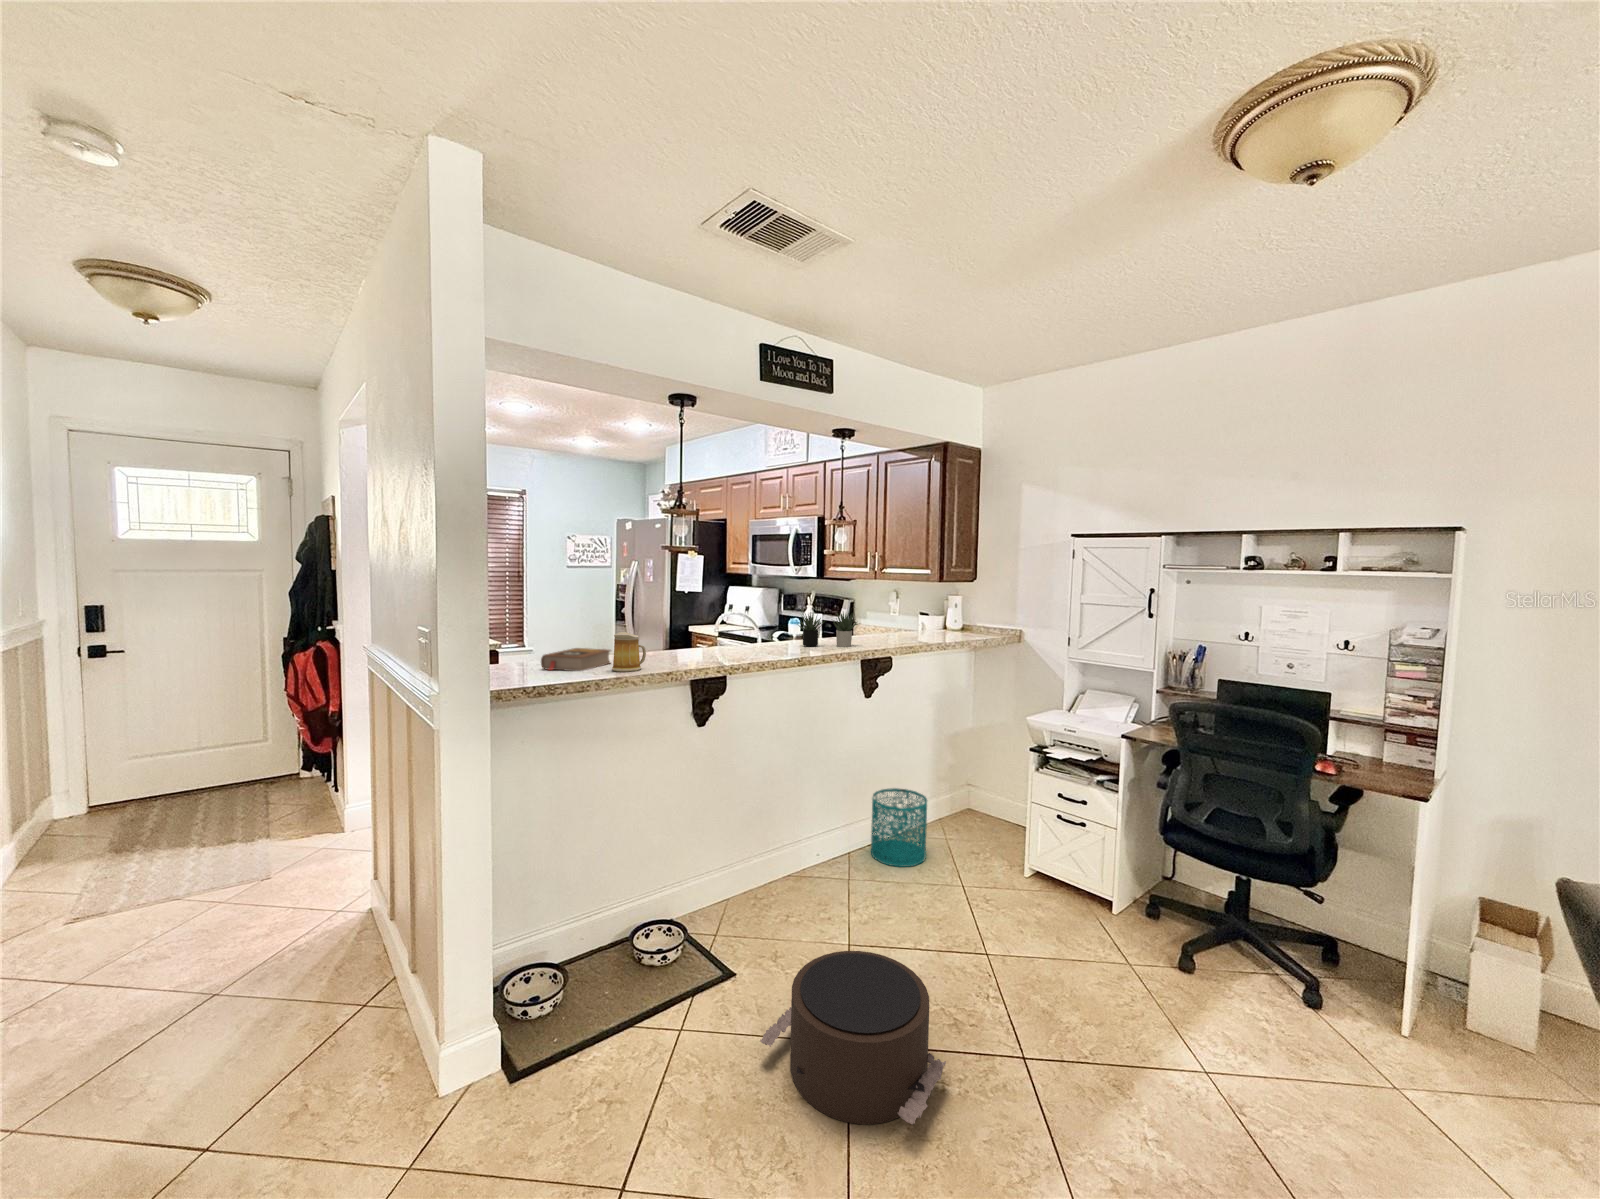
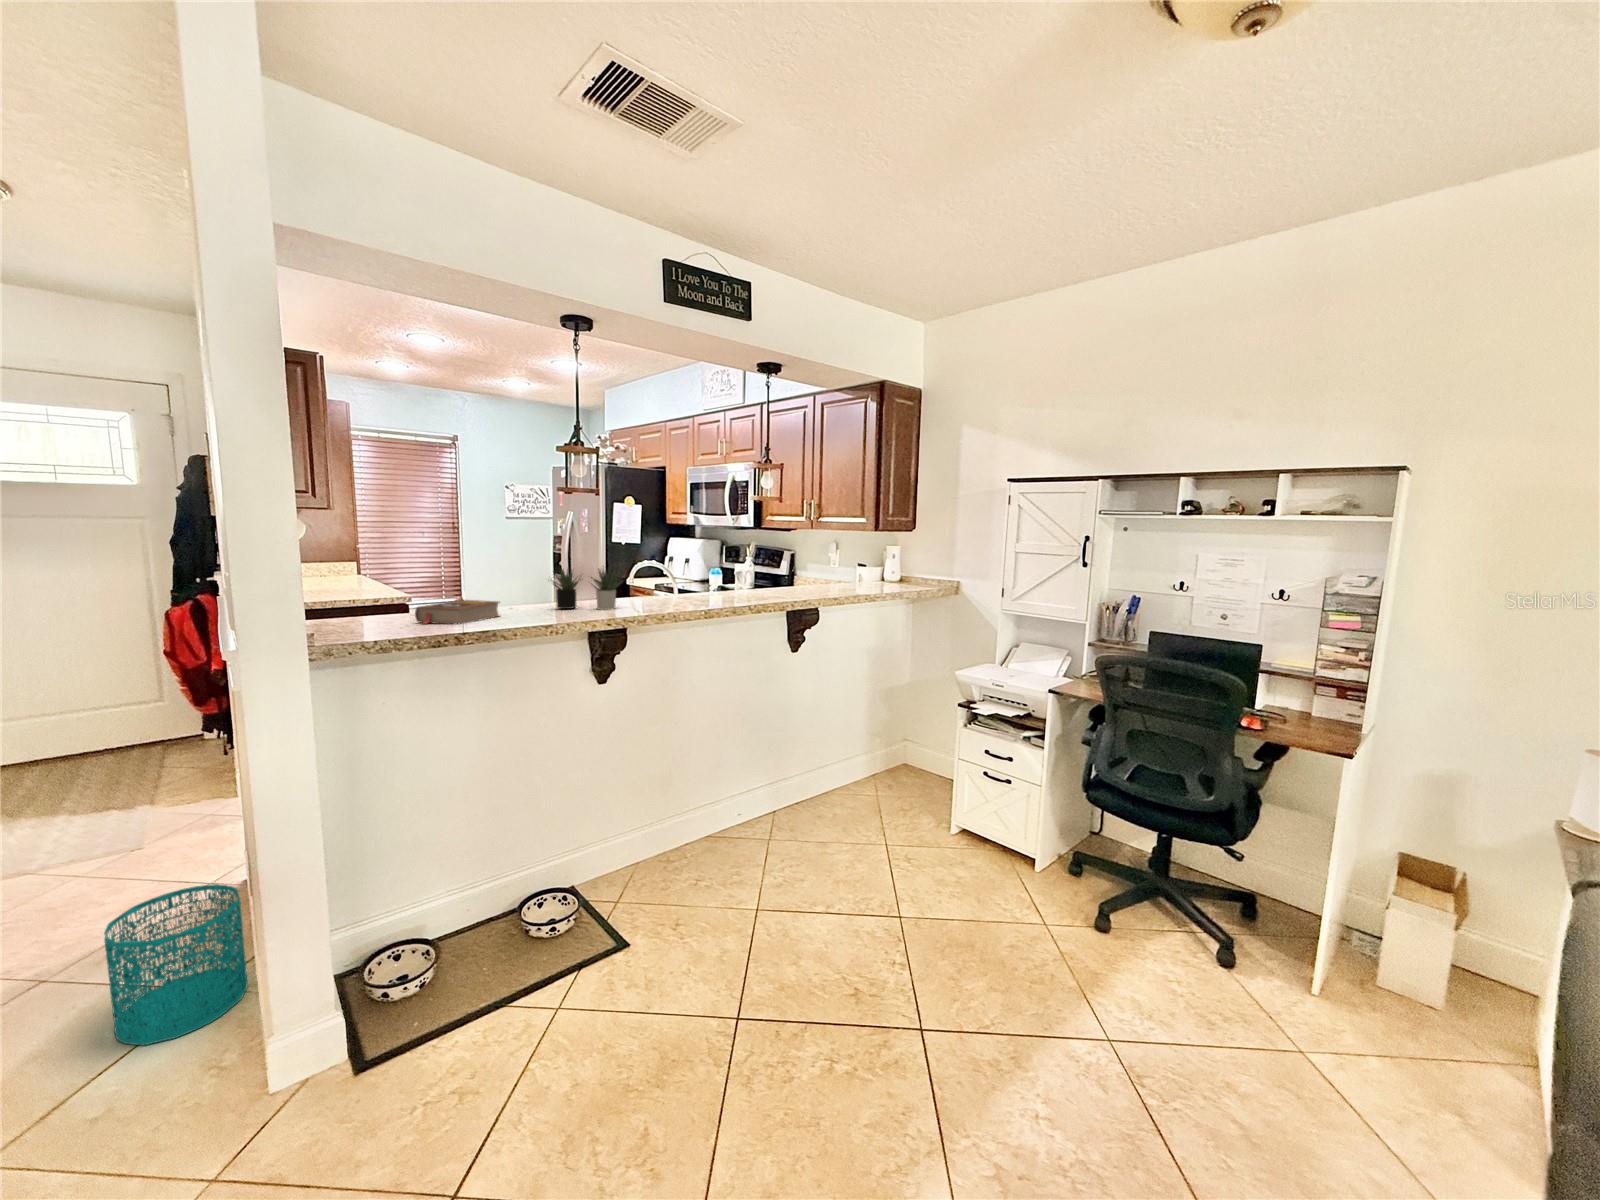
succulent plant: present [798,613,858,647] -> present [553,567,621,610]
mug: present [612,632,646,672] -> none [492,581,532,625]
wastebasket: present [871,788,927,867] -> present [104,884,248,1045]
pouf: present [760,951,946,1124] -> none [637,919,833,1105]

